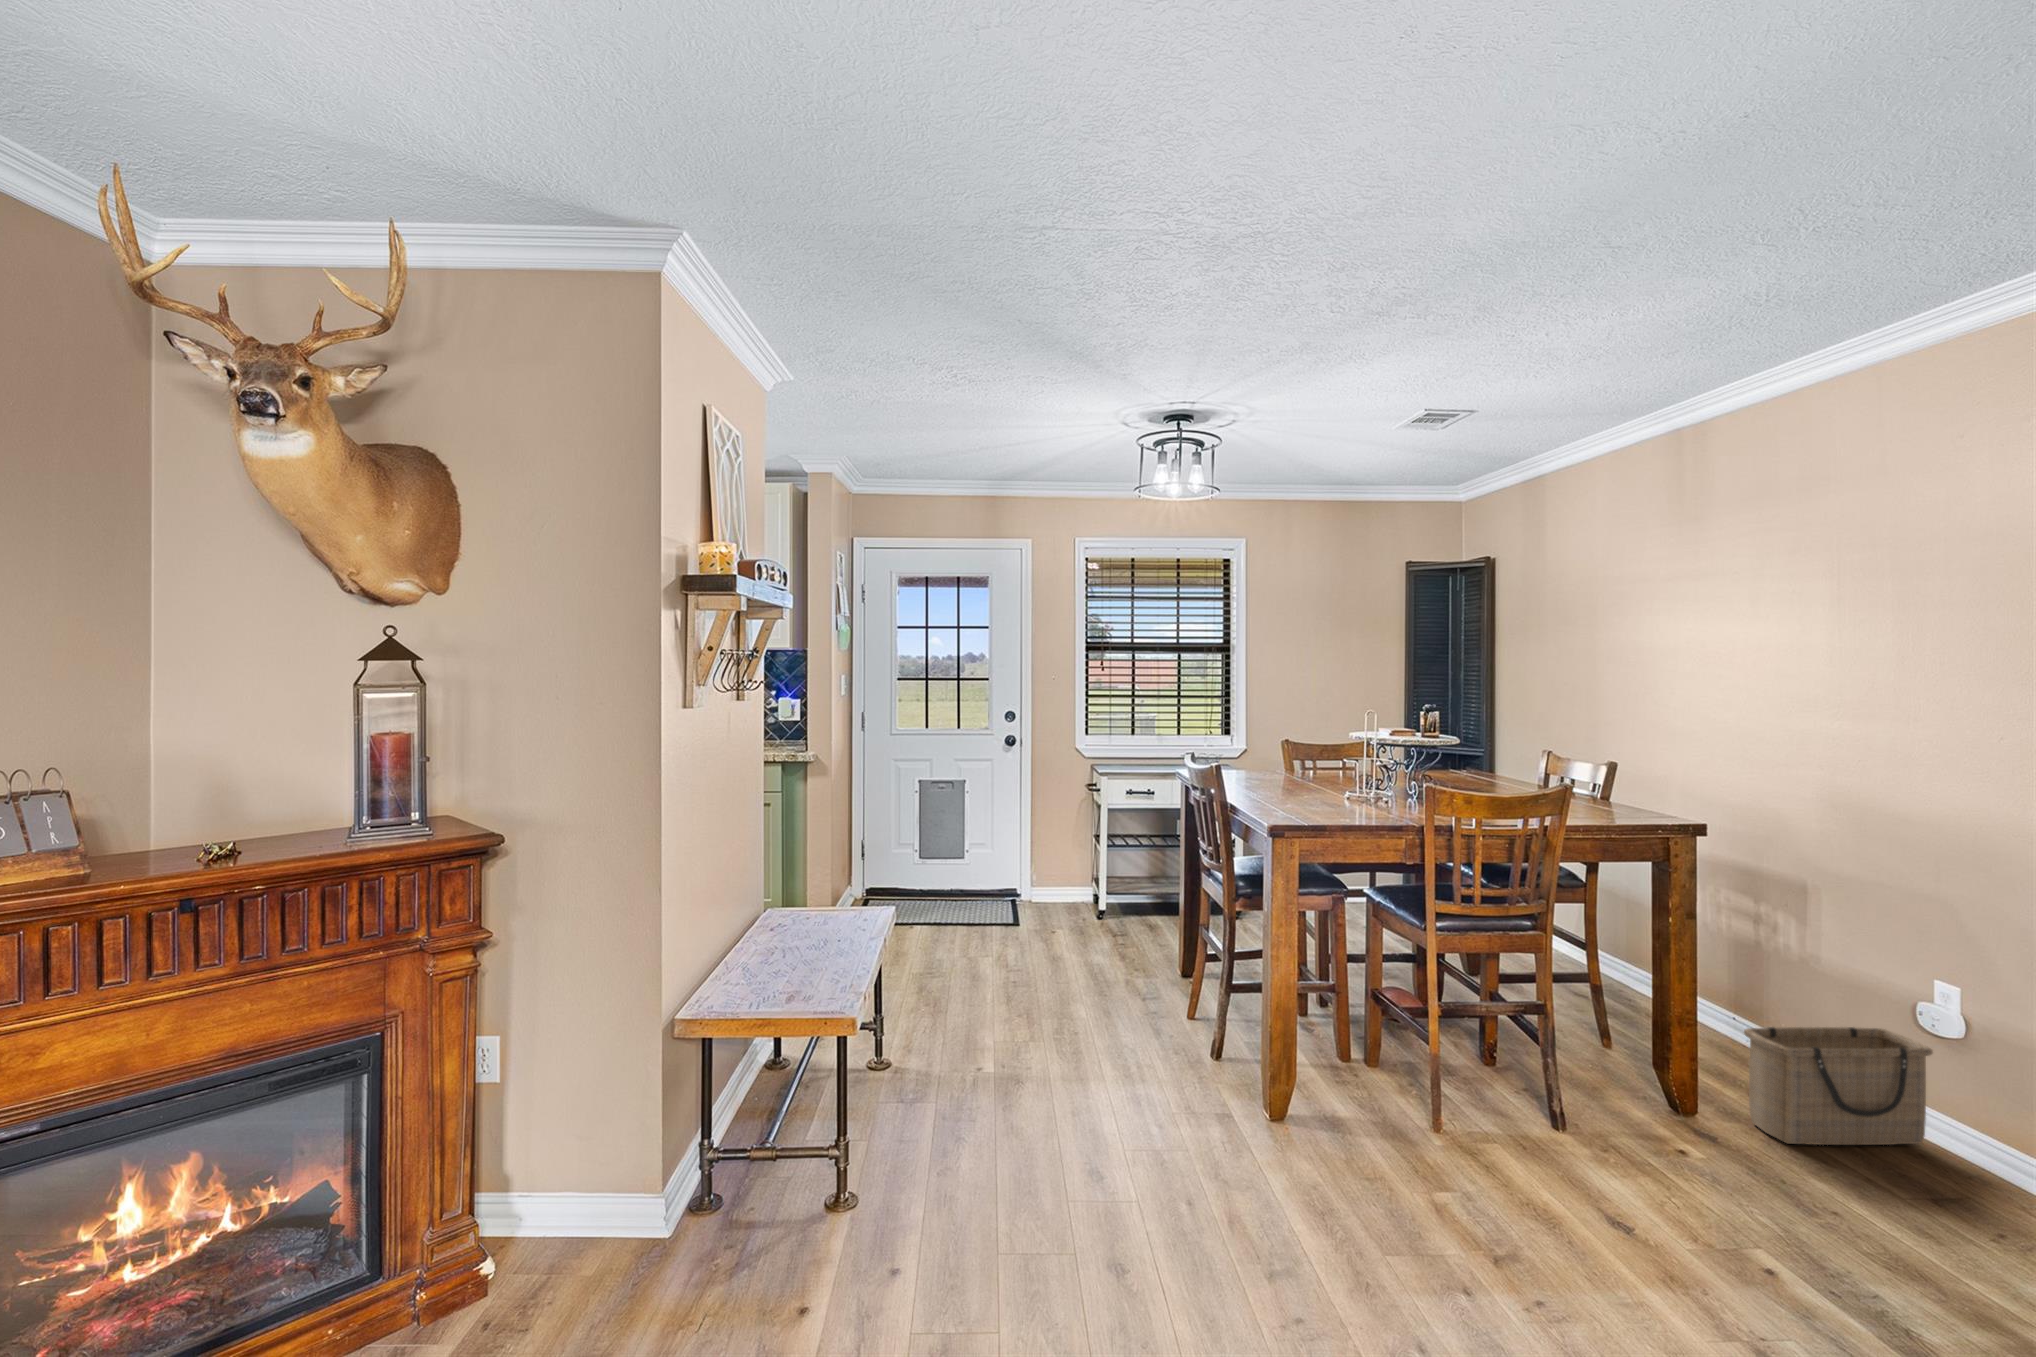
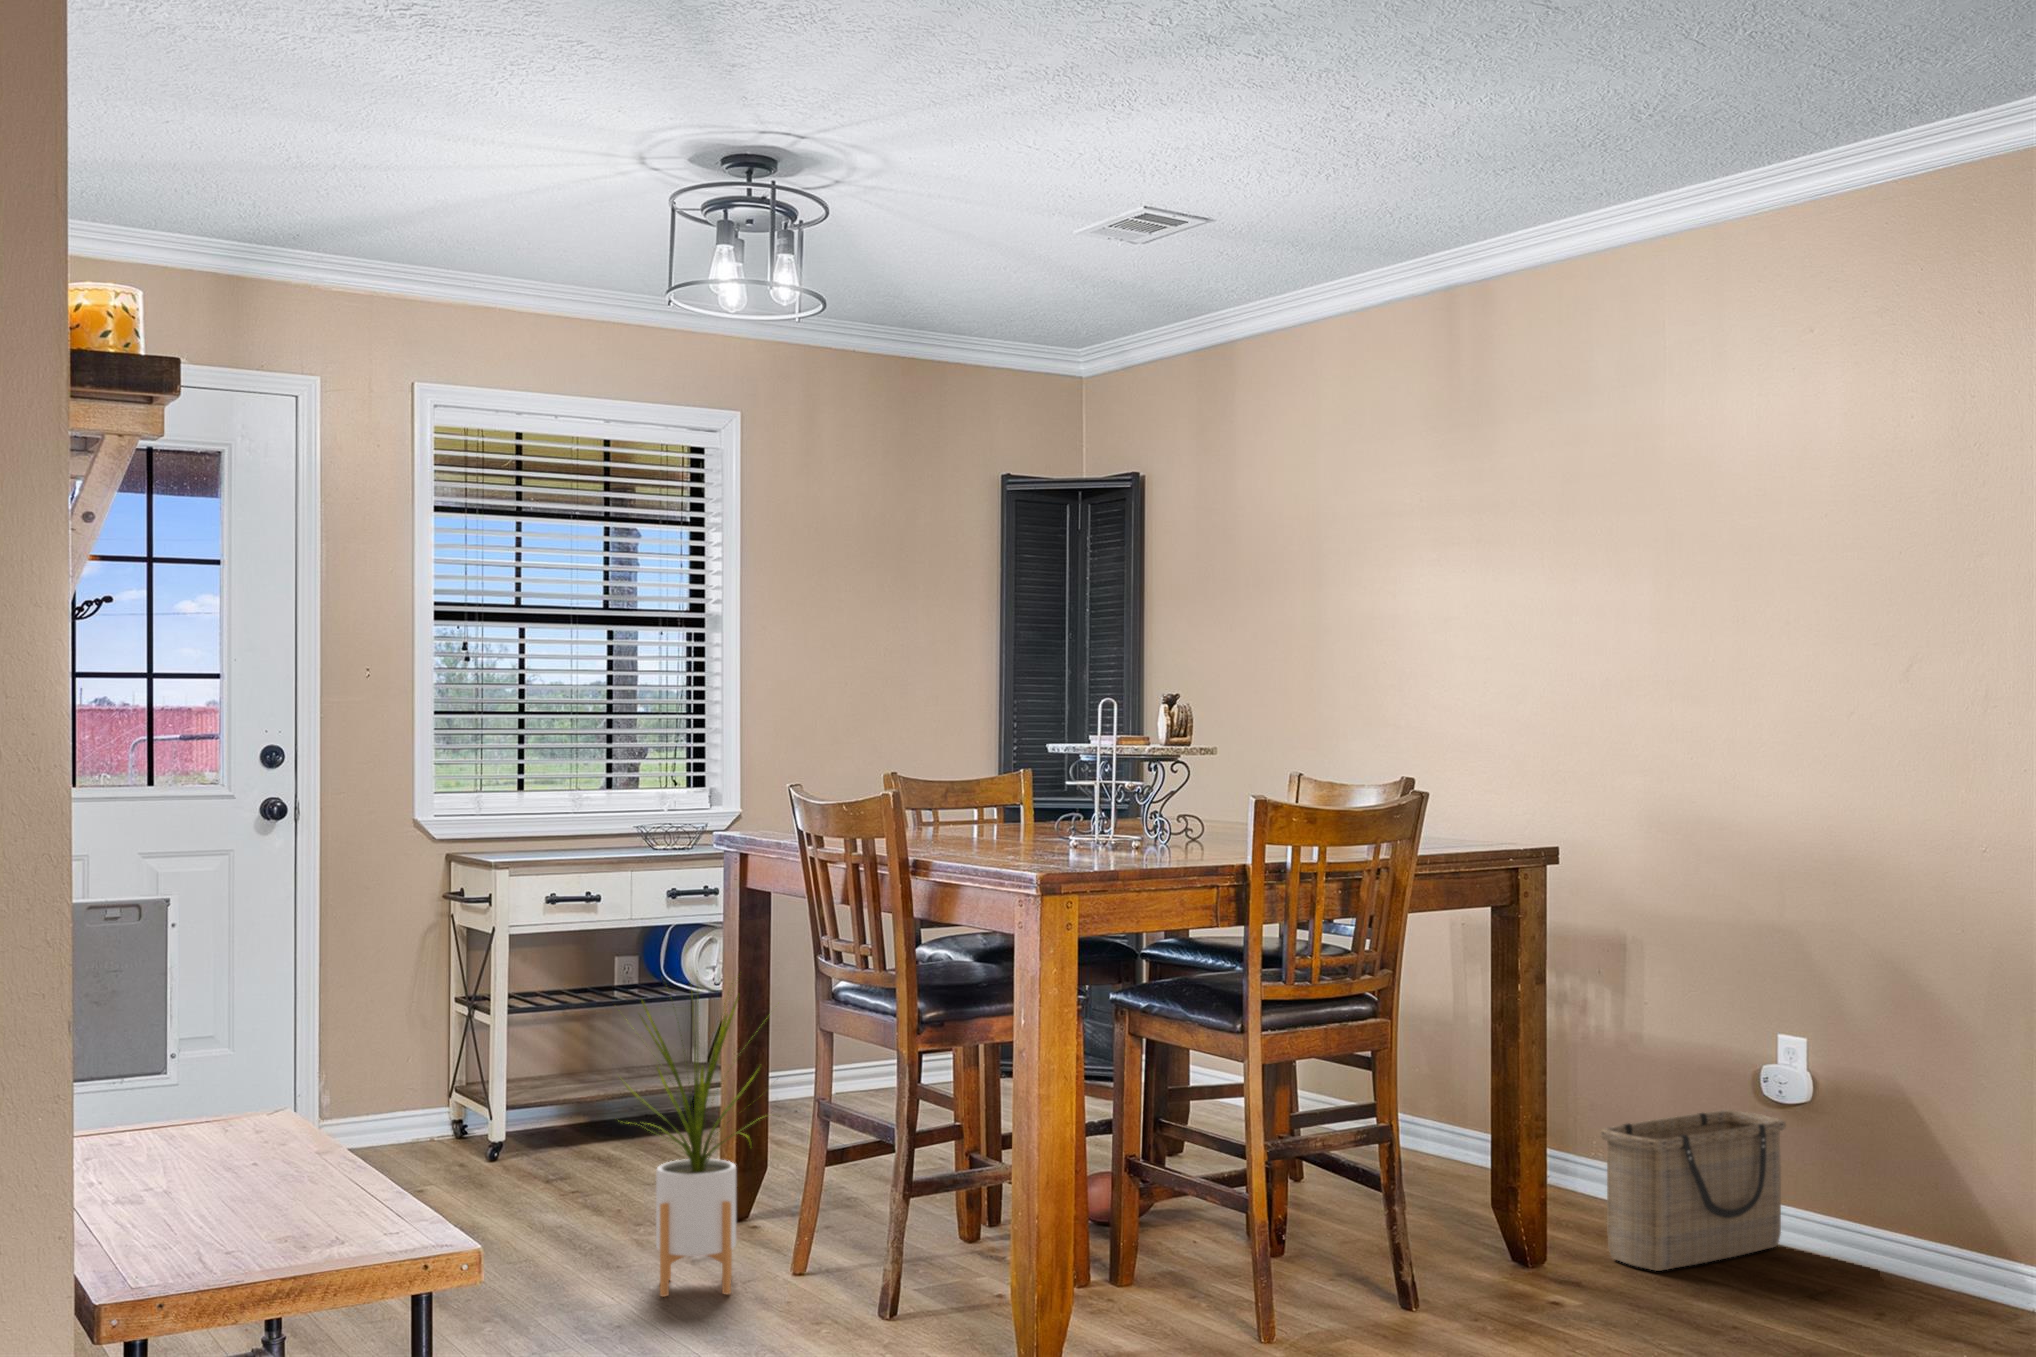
house plant: none [1084,848,1175,1026] -> present [623,996,759,1297]

